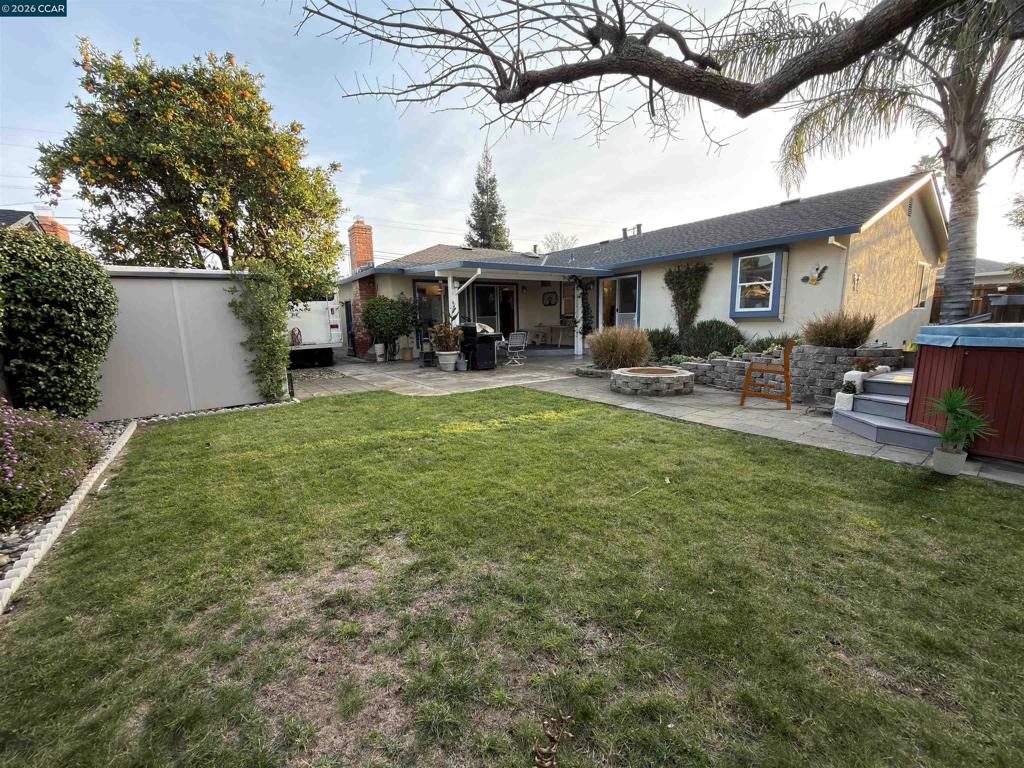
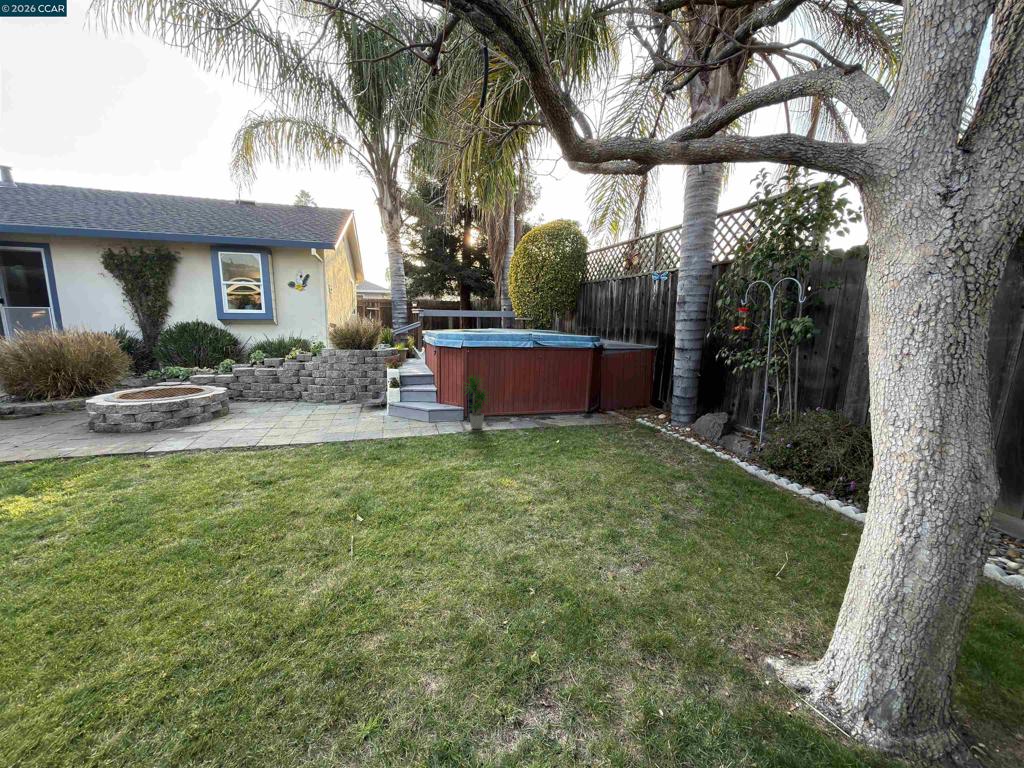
bench: present [740,338,795,409] -> none [285,342,345,414]

